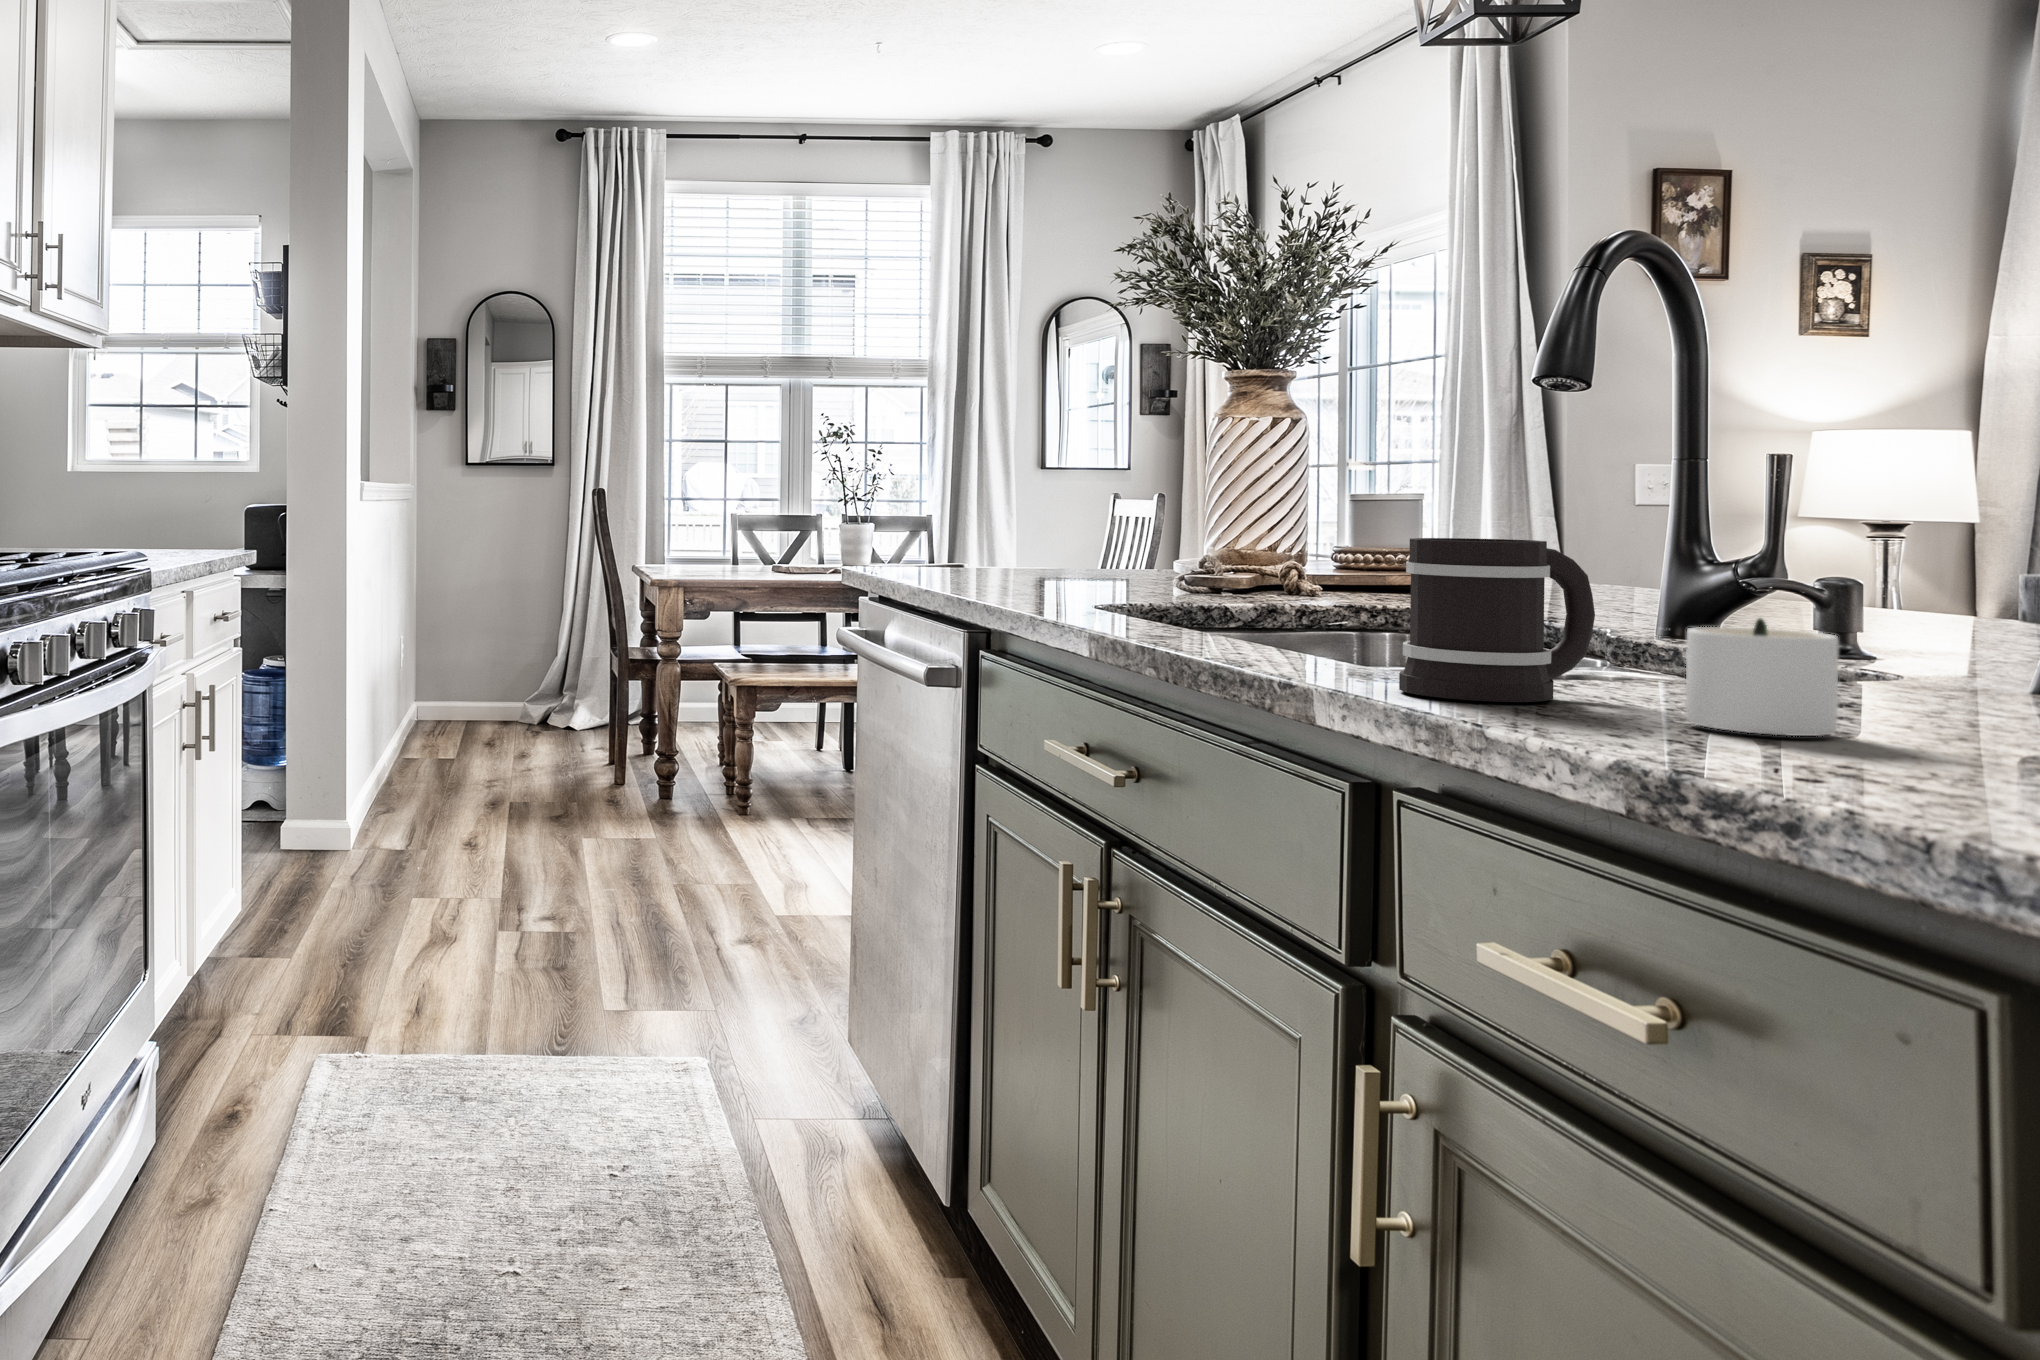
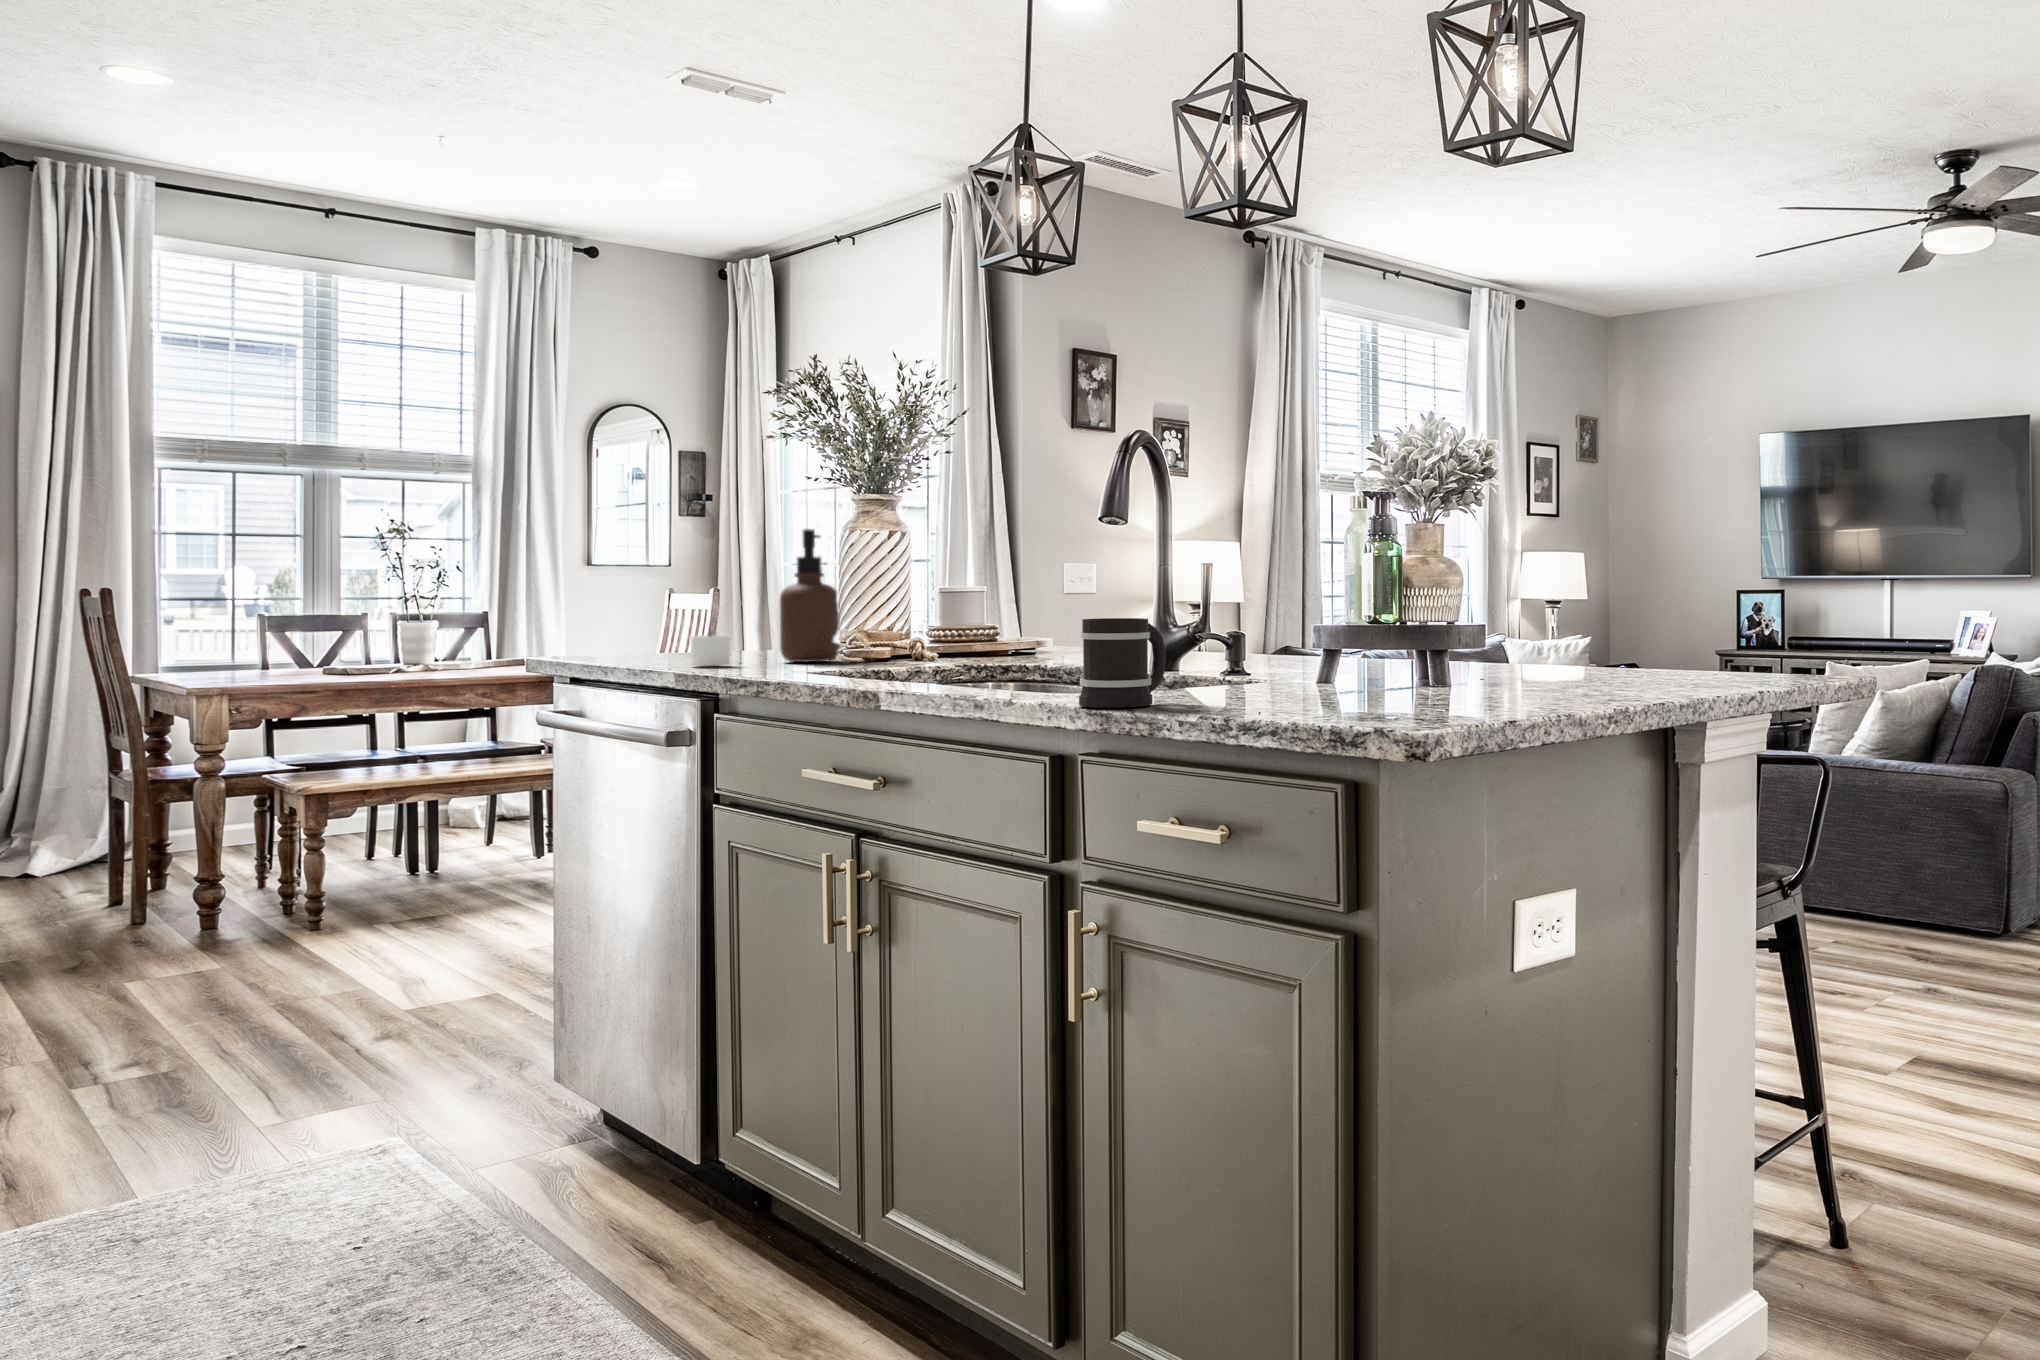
soap dispenser: none [1106,414,1186,587] -> present [780,529,840,662]
candle: present [1686,618,1839,736] -> present [691,633,730,666]

